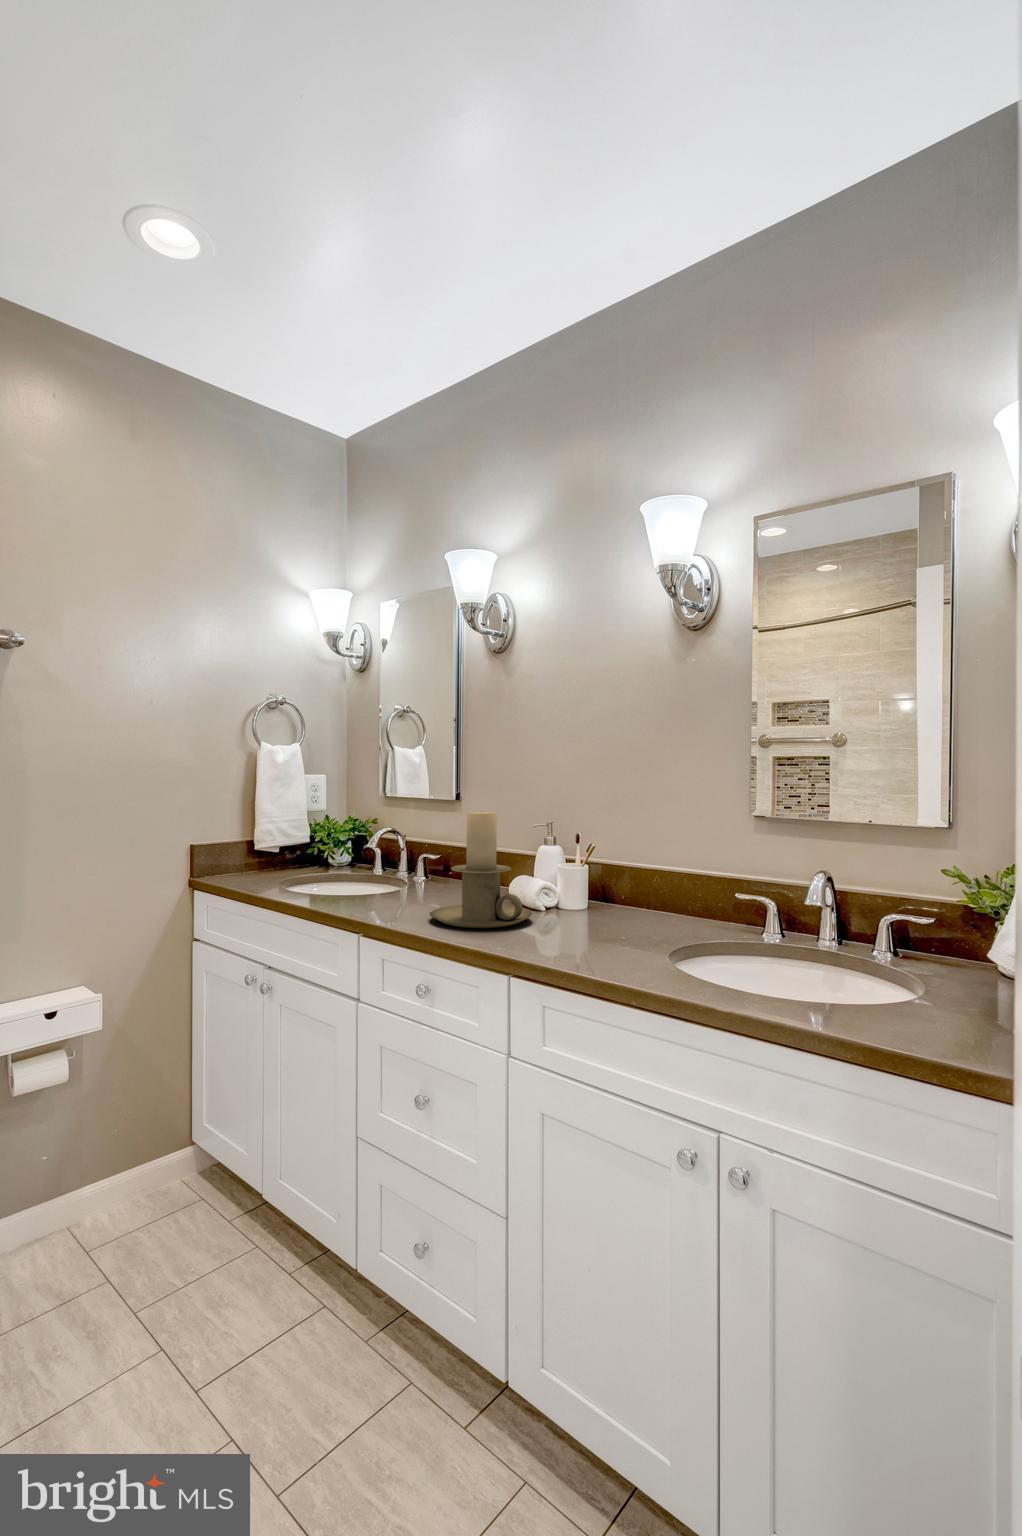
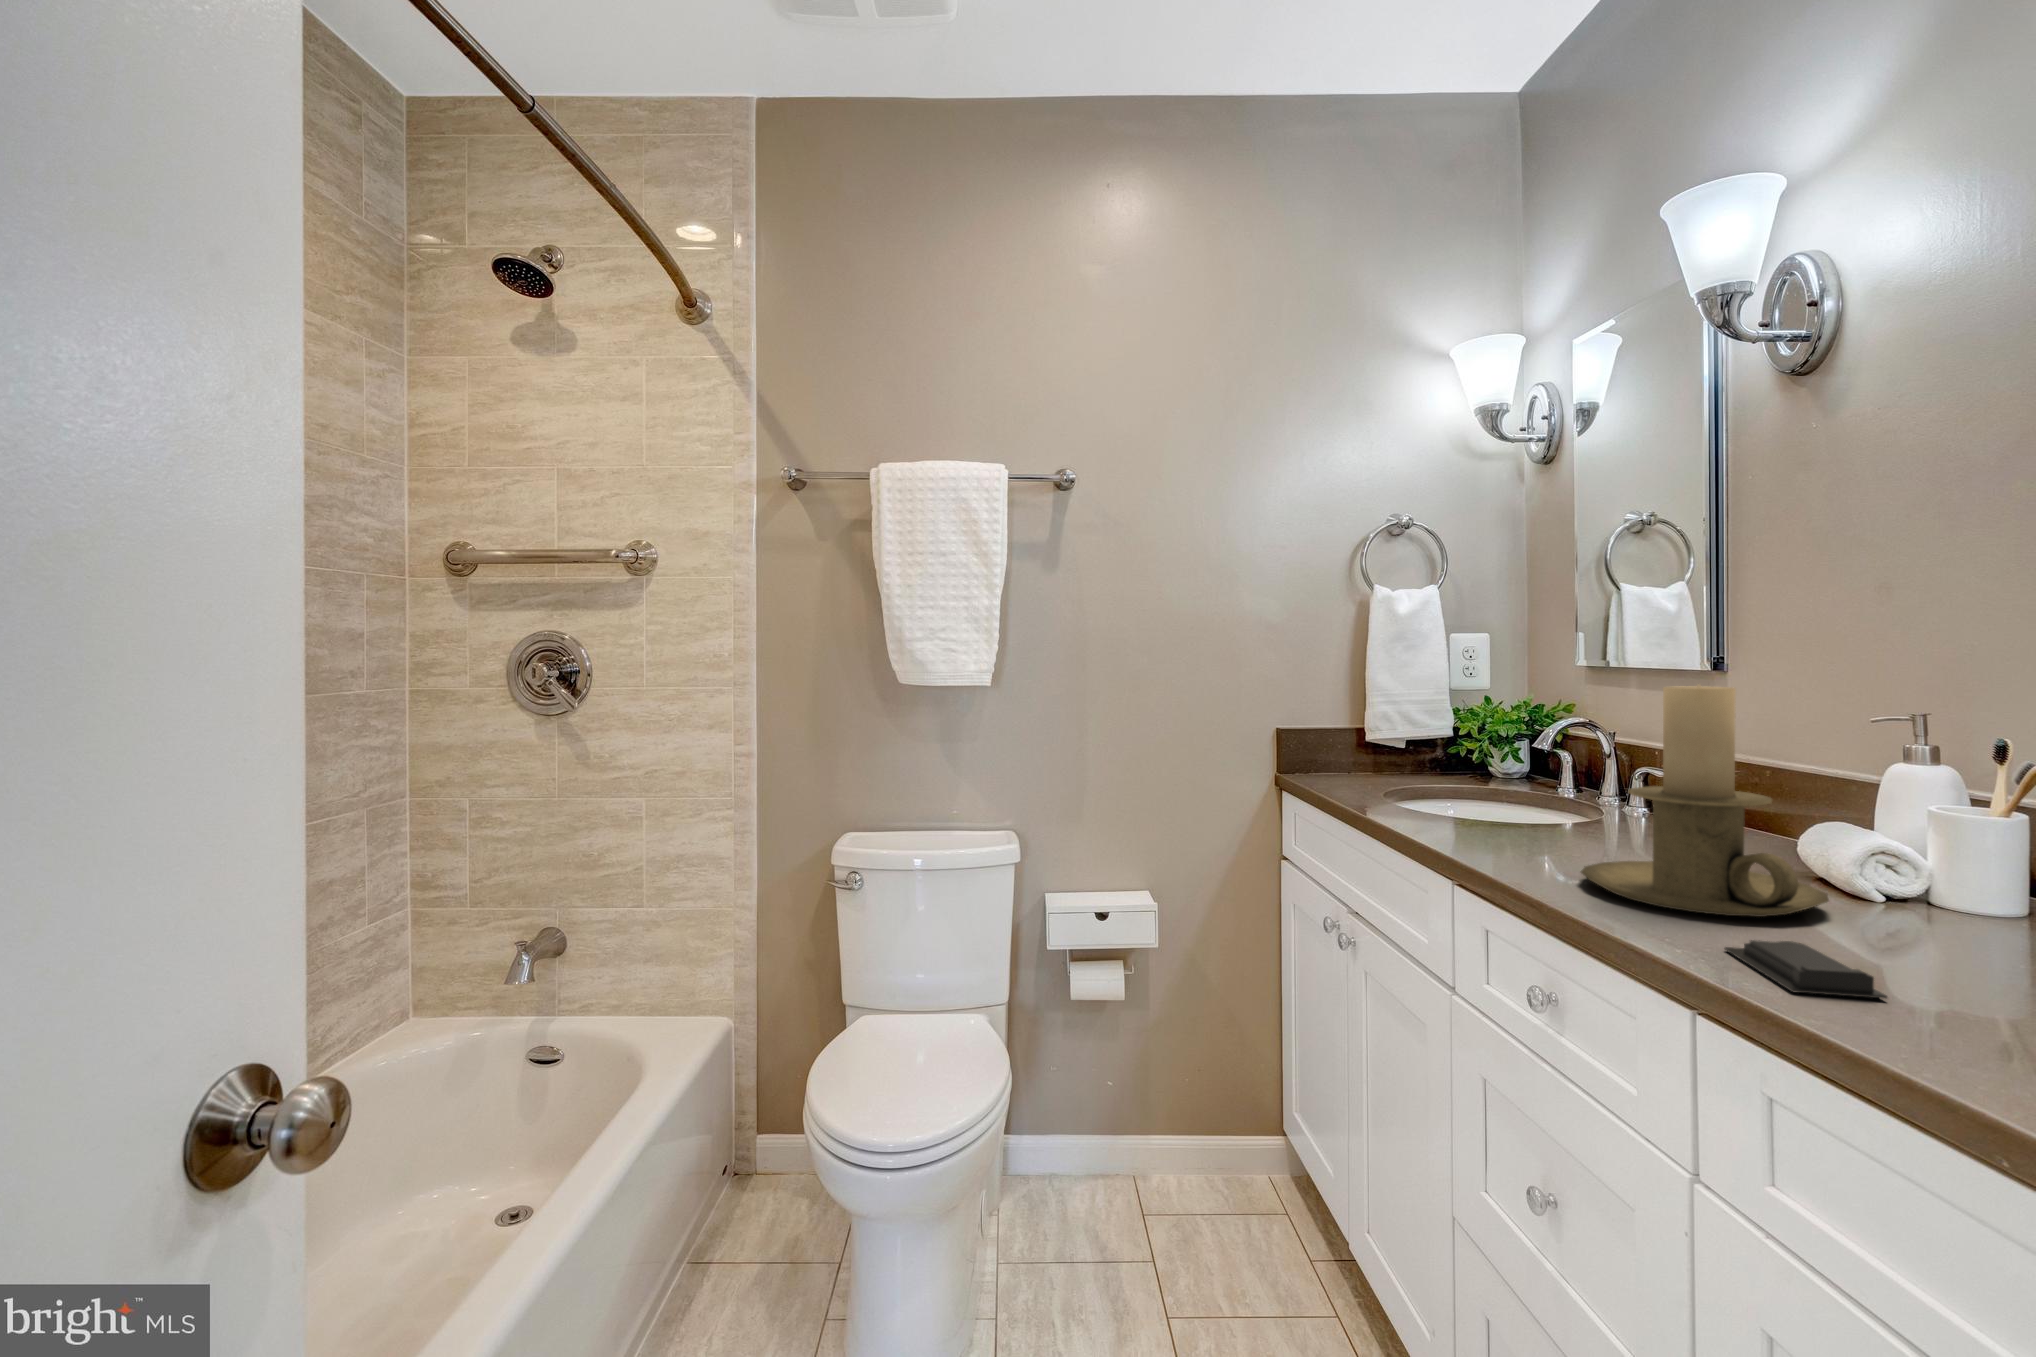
soap bar: none [510,934,574,955] -> present [1725,940,1887,999]

